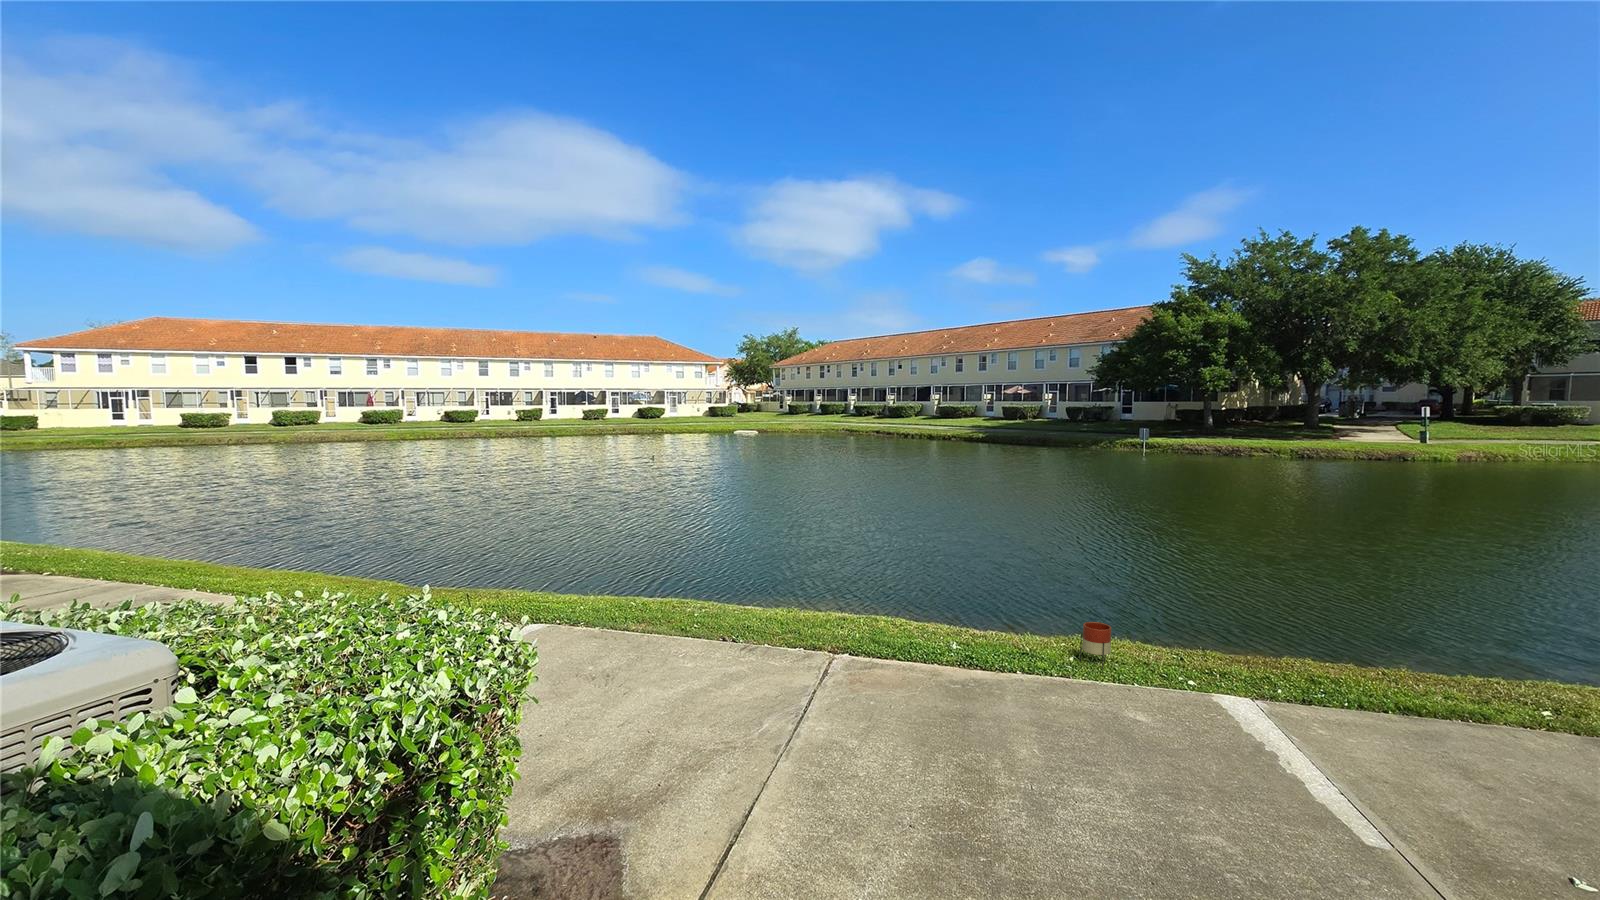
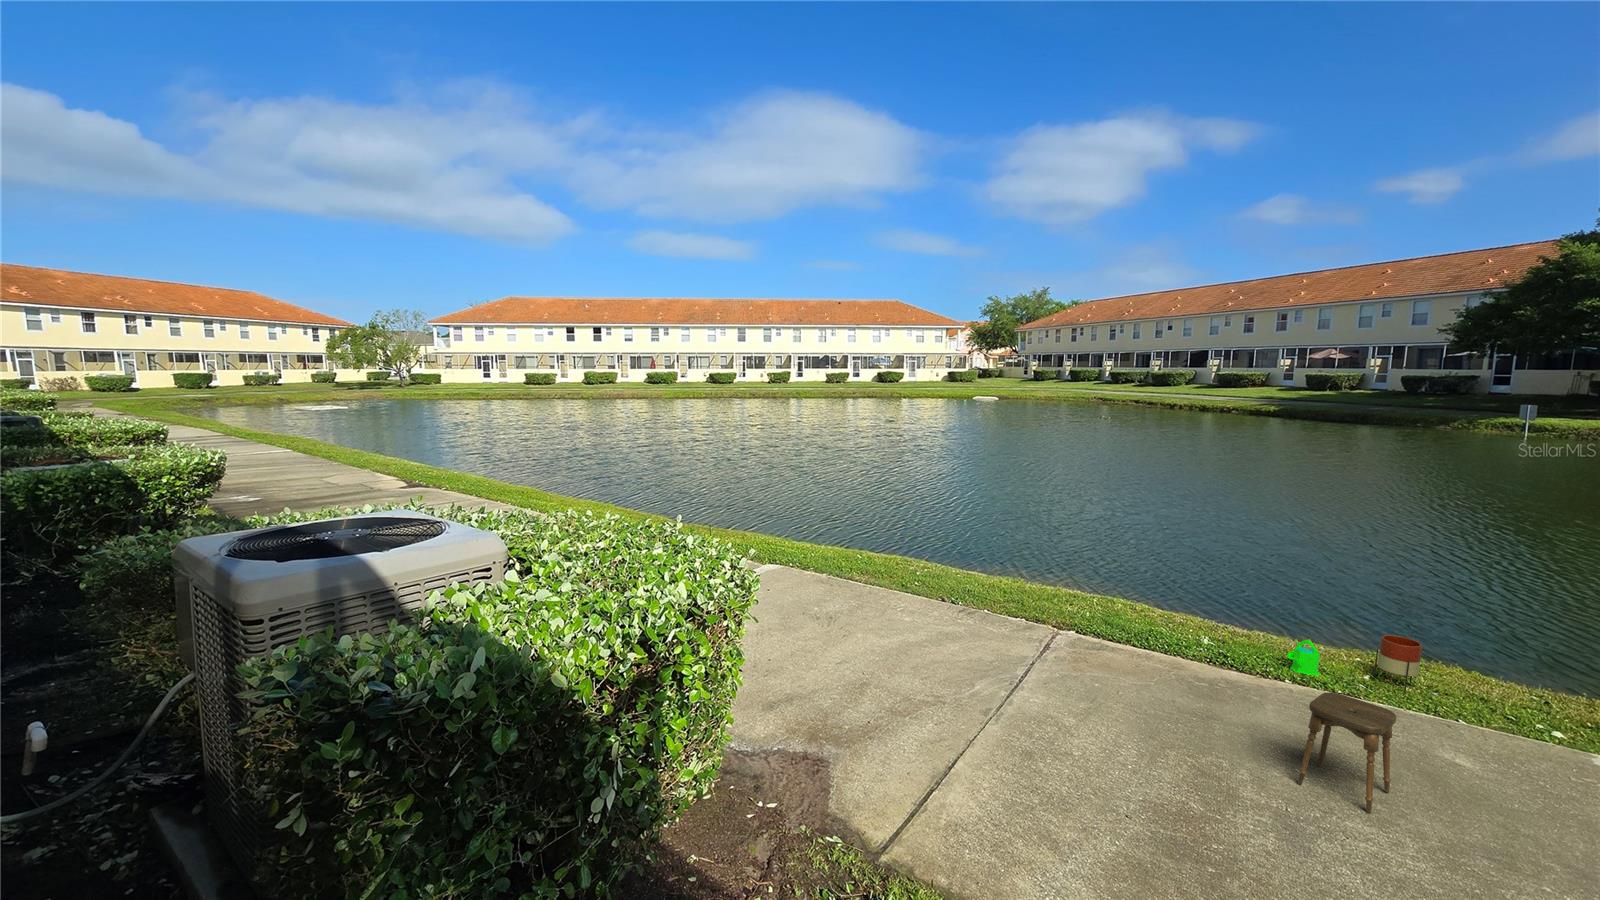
watering can: none [1018,634,1043,666] -> present [1287,639,1320,676]
stool: none [1045,681,1111,783] -> present [1298,692,1396,814]

